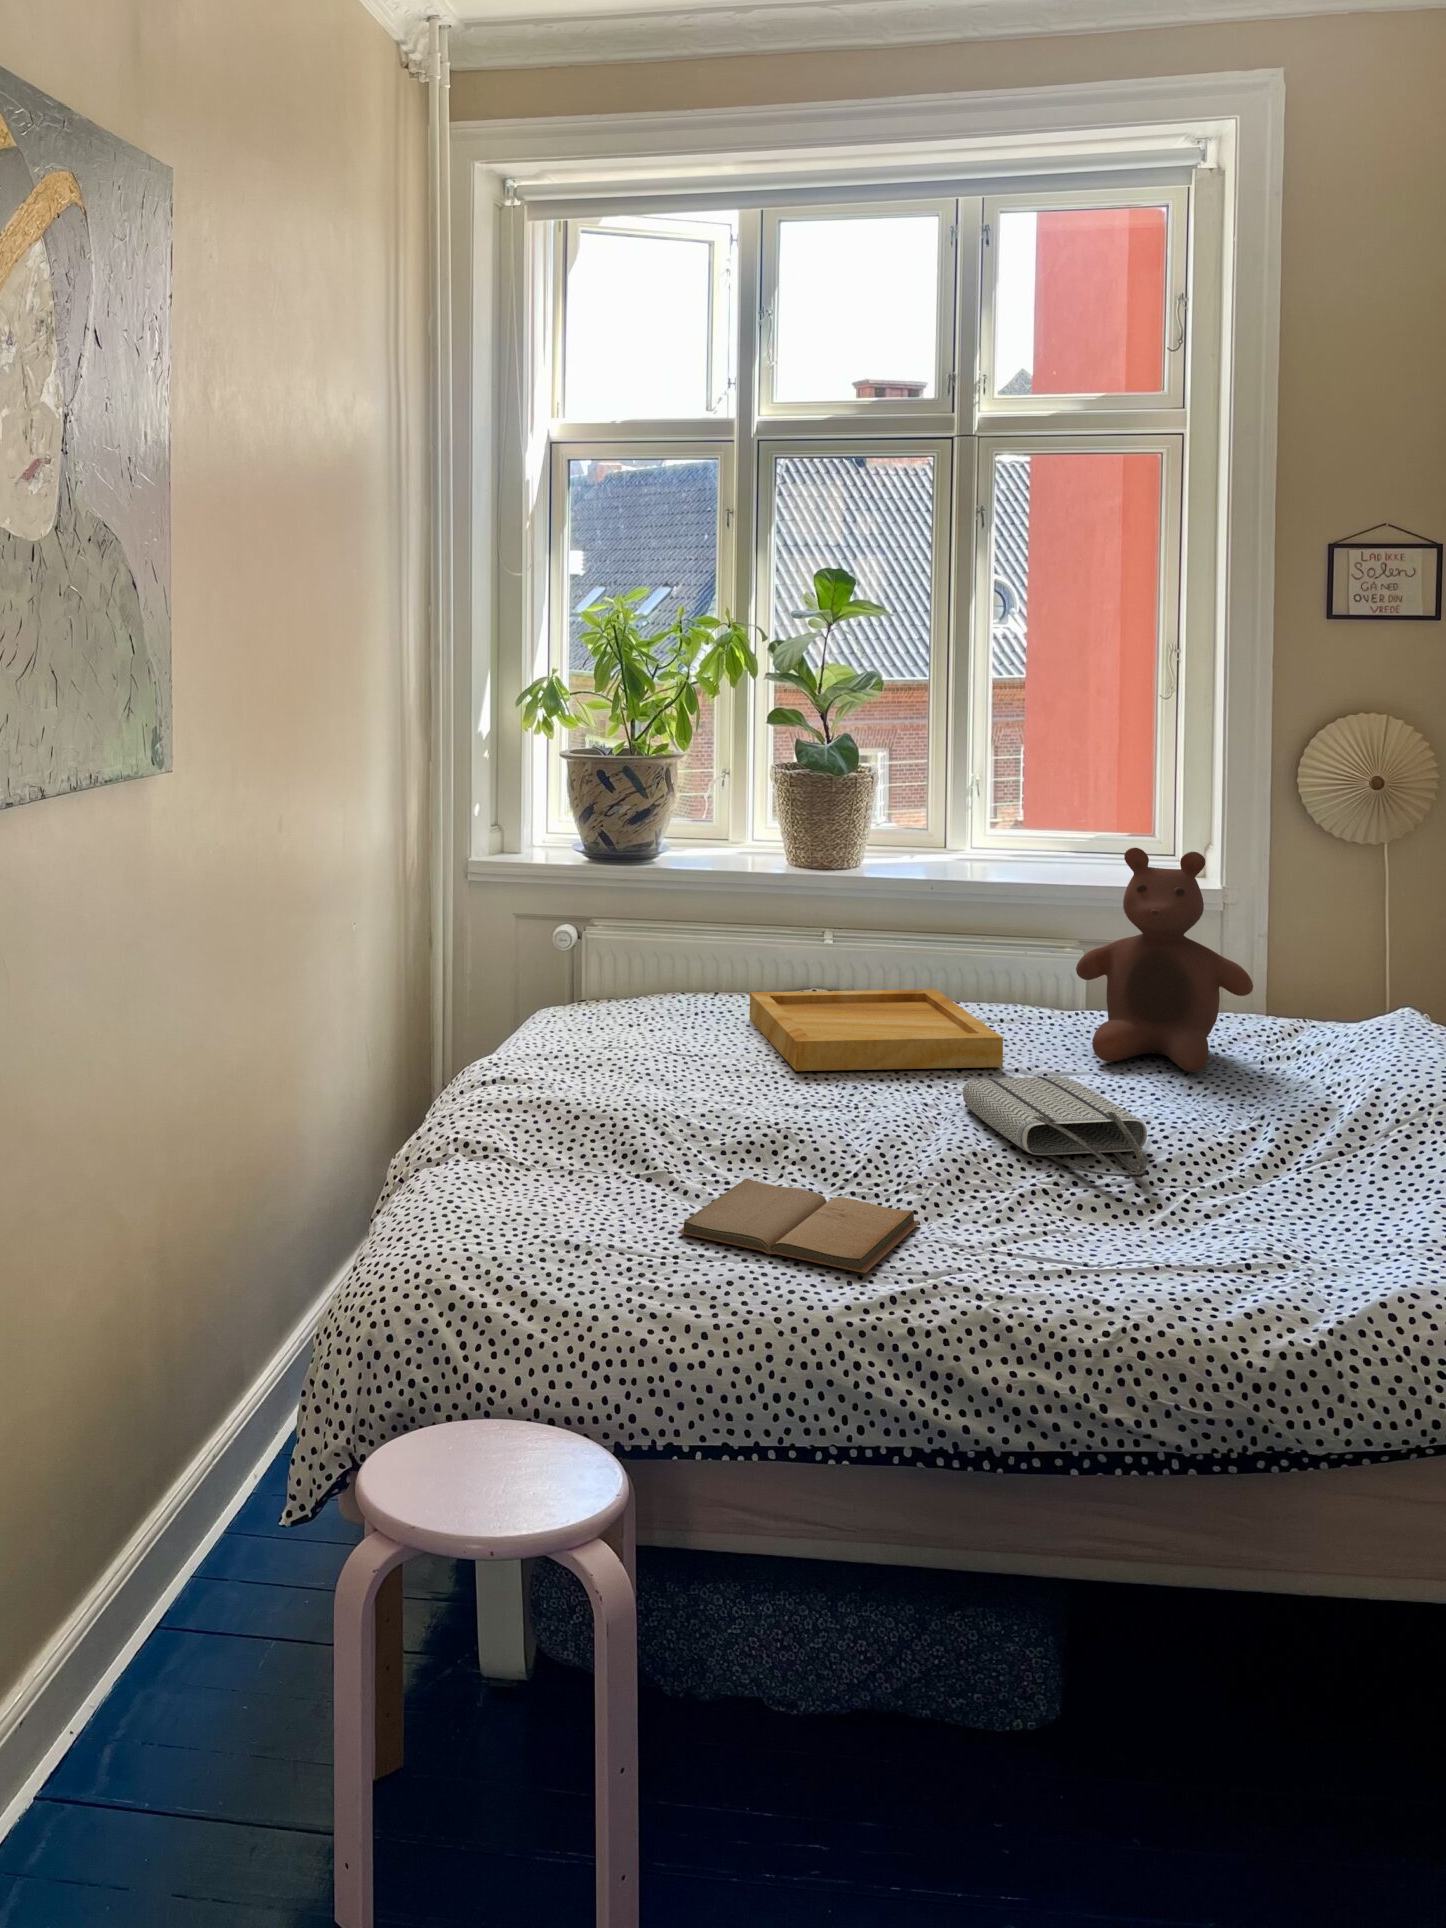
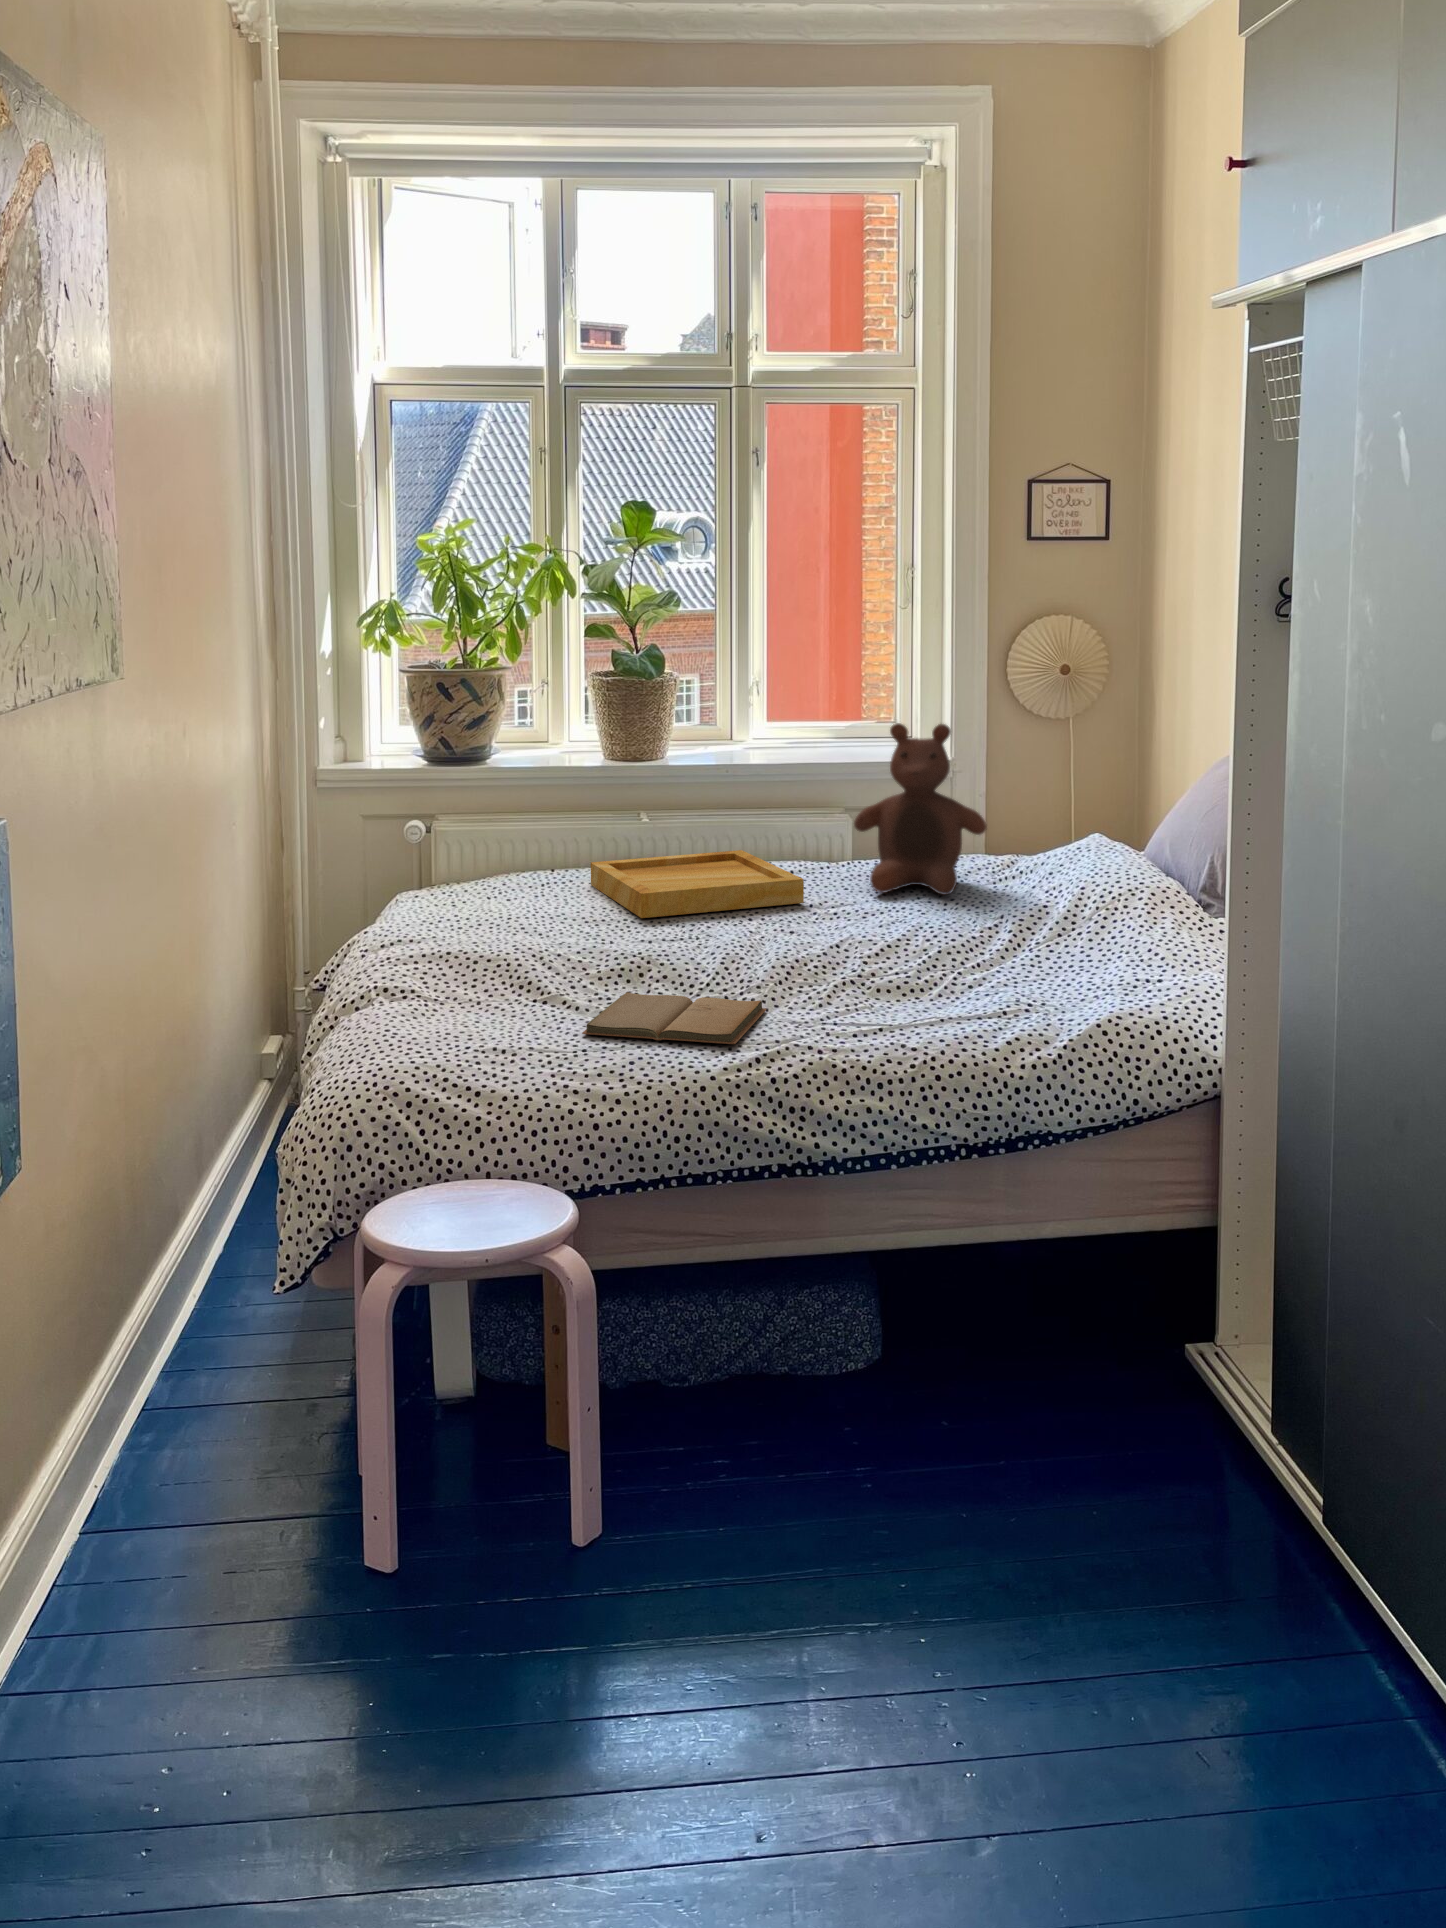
tote bag: present [963,1076,1147,1177] -> none [779,903,926,965]

